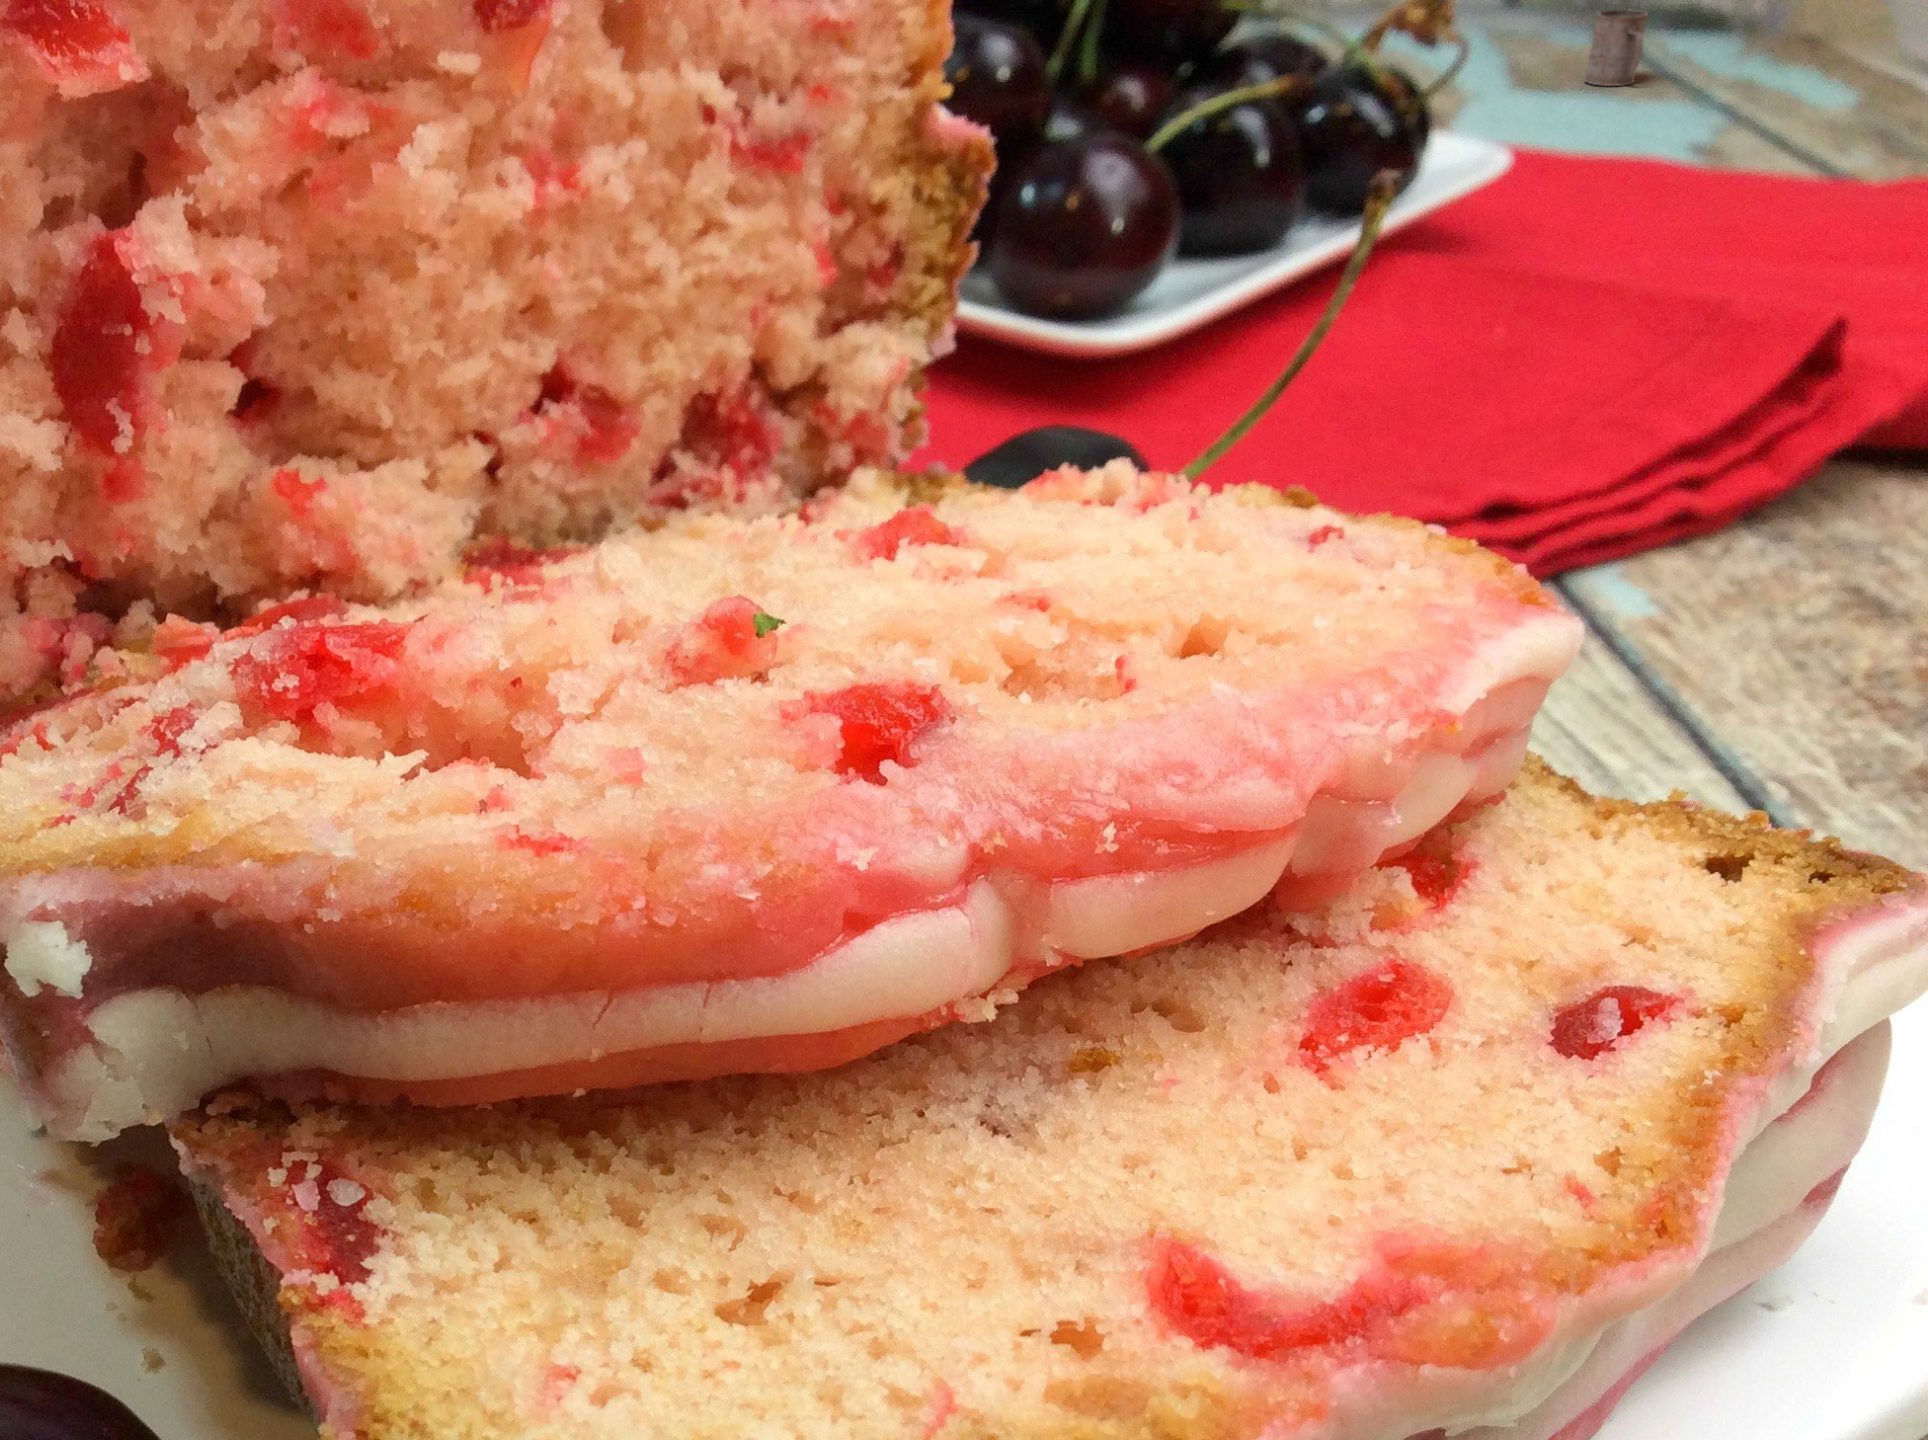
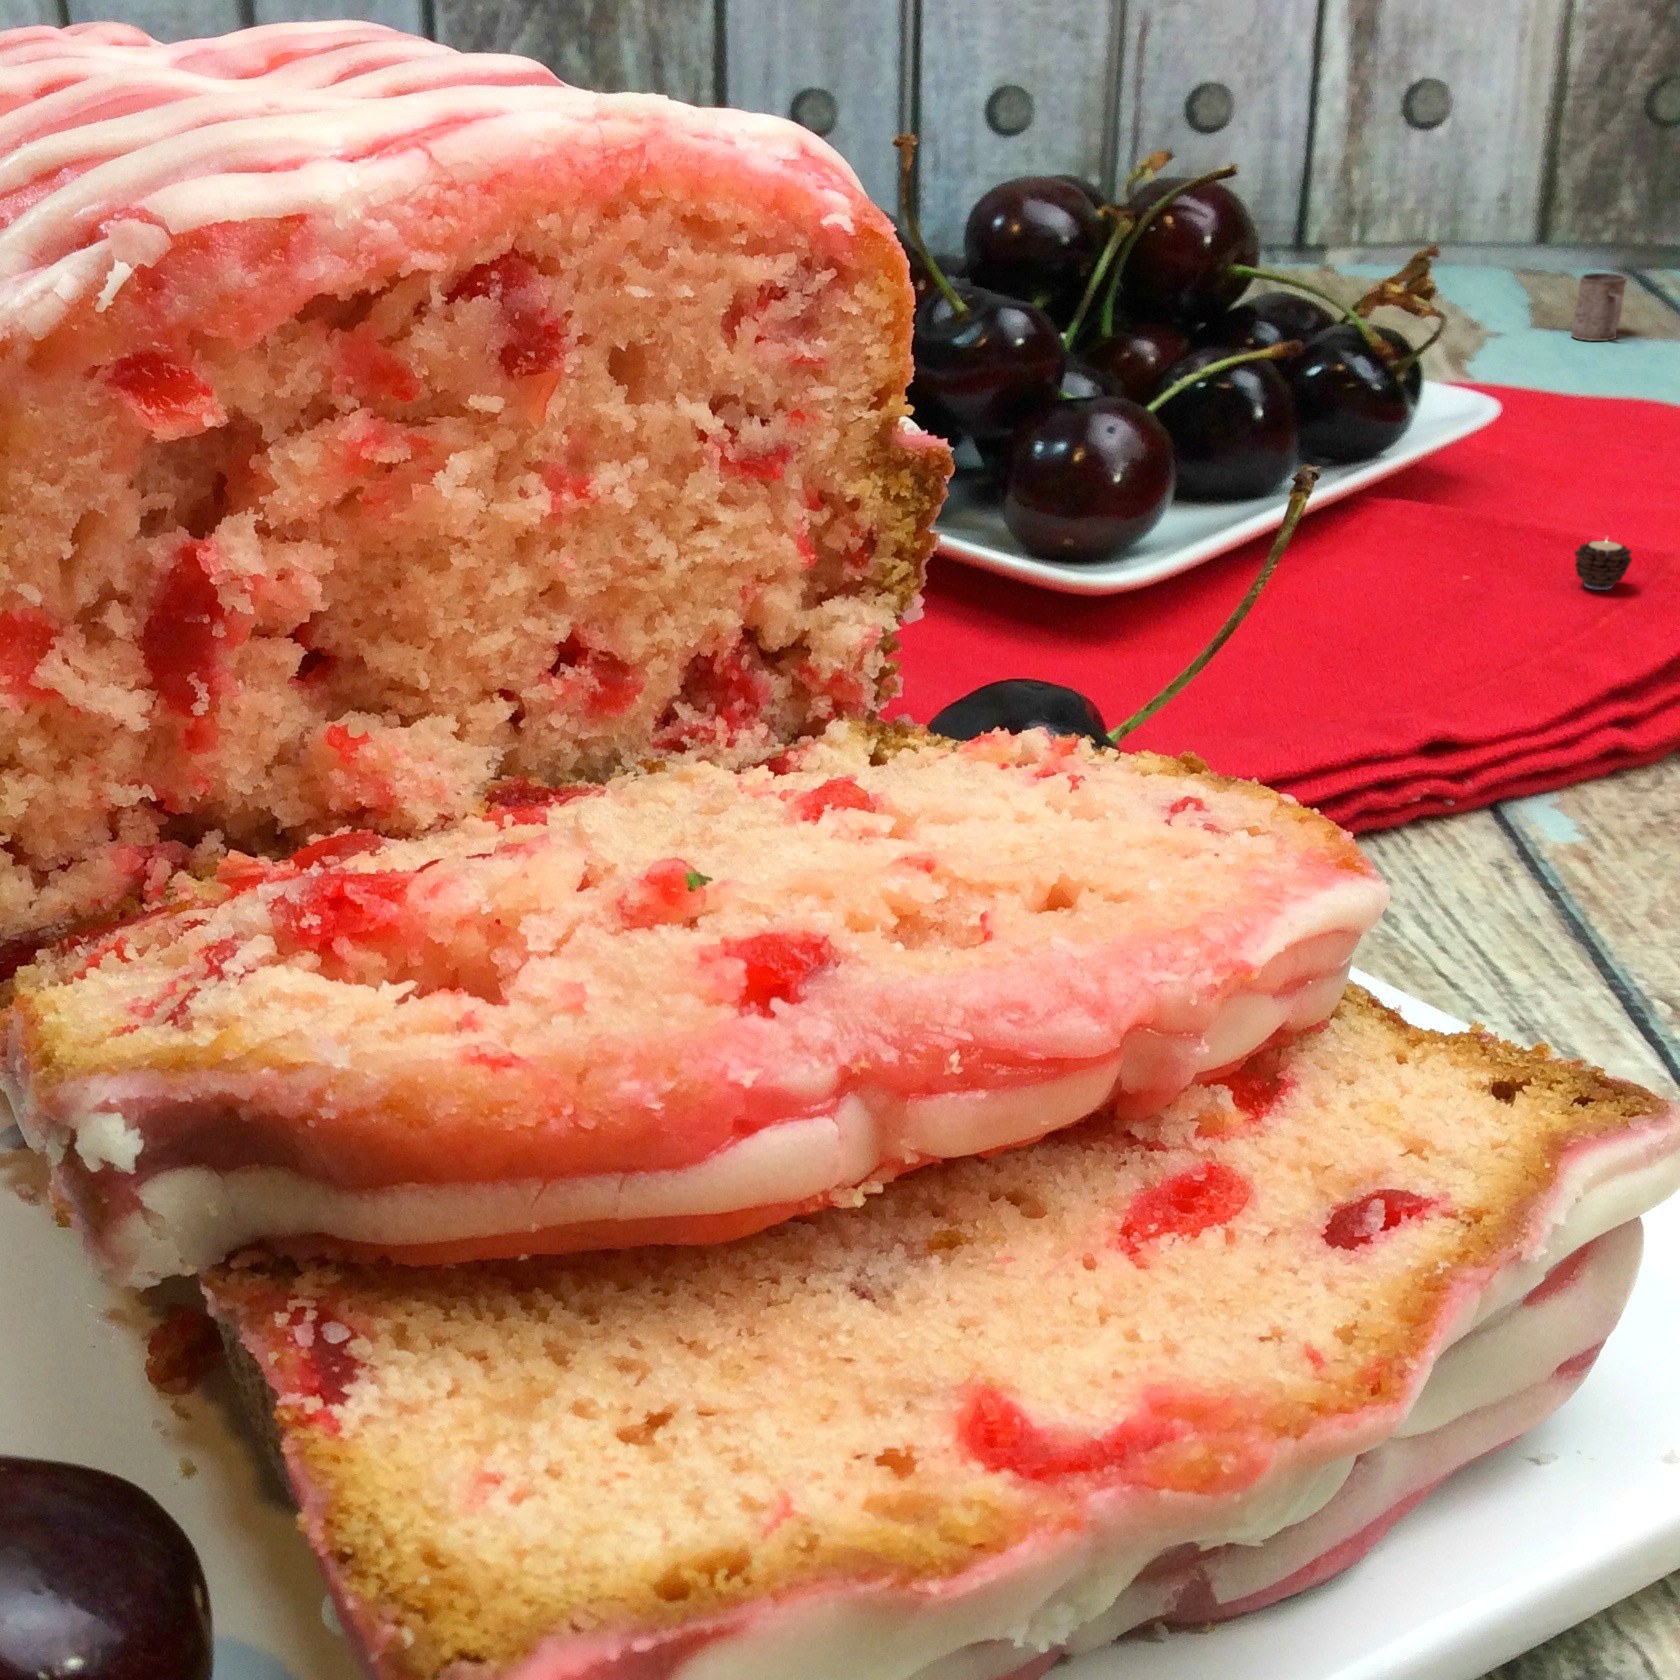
candle: none [1638,277,1705,339] -> present [1574,540,1632,590]

